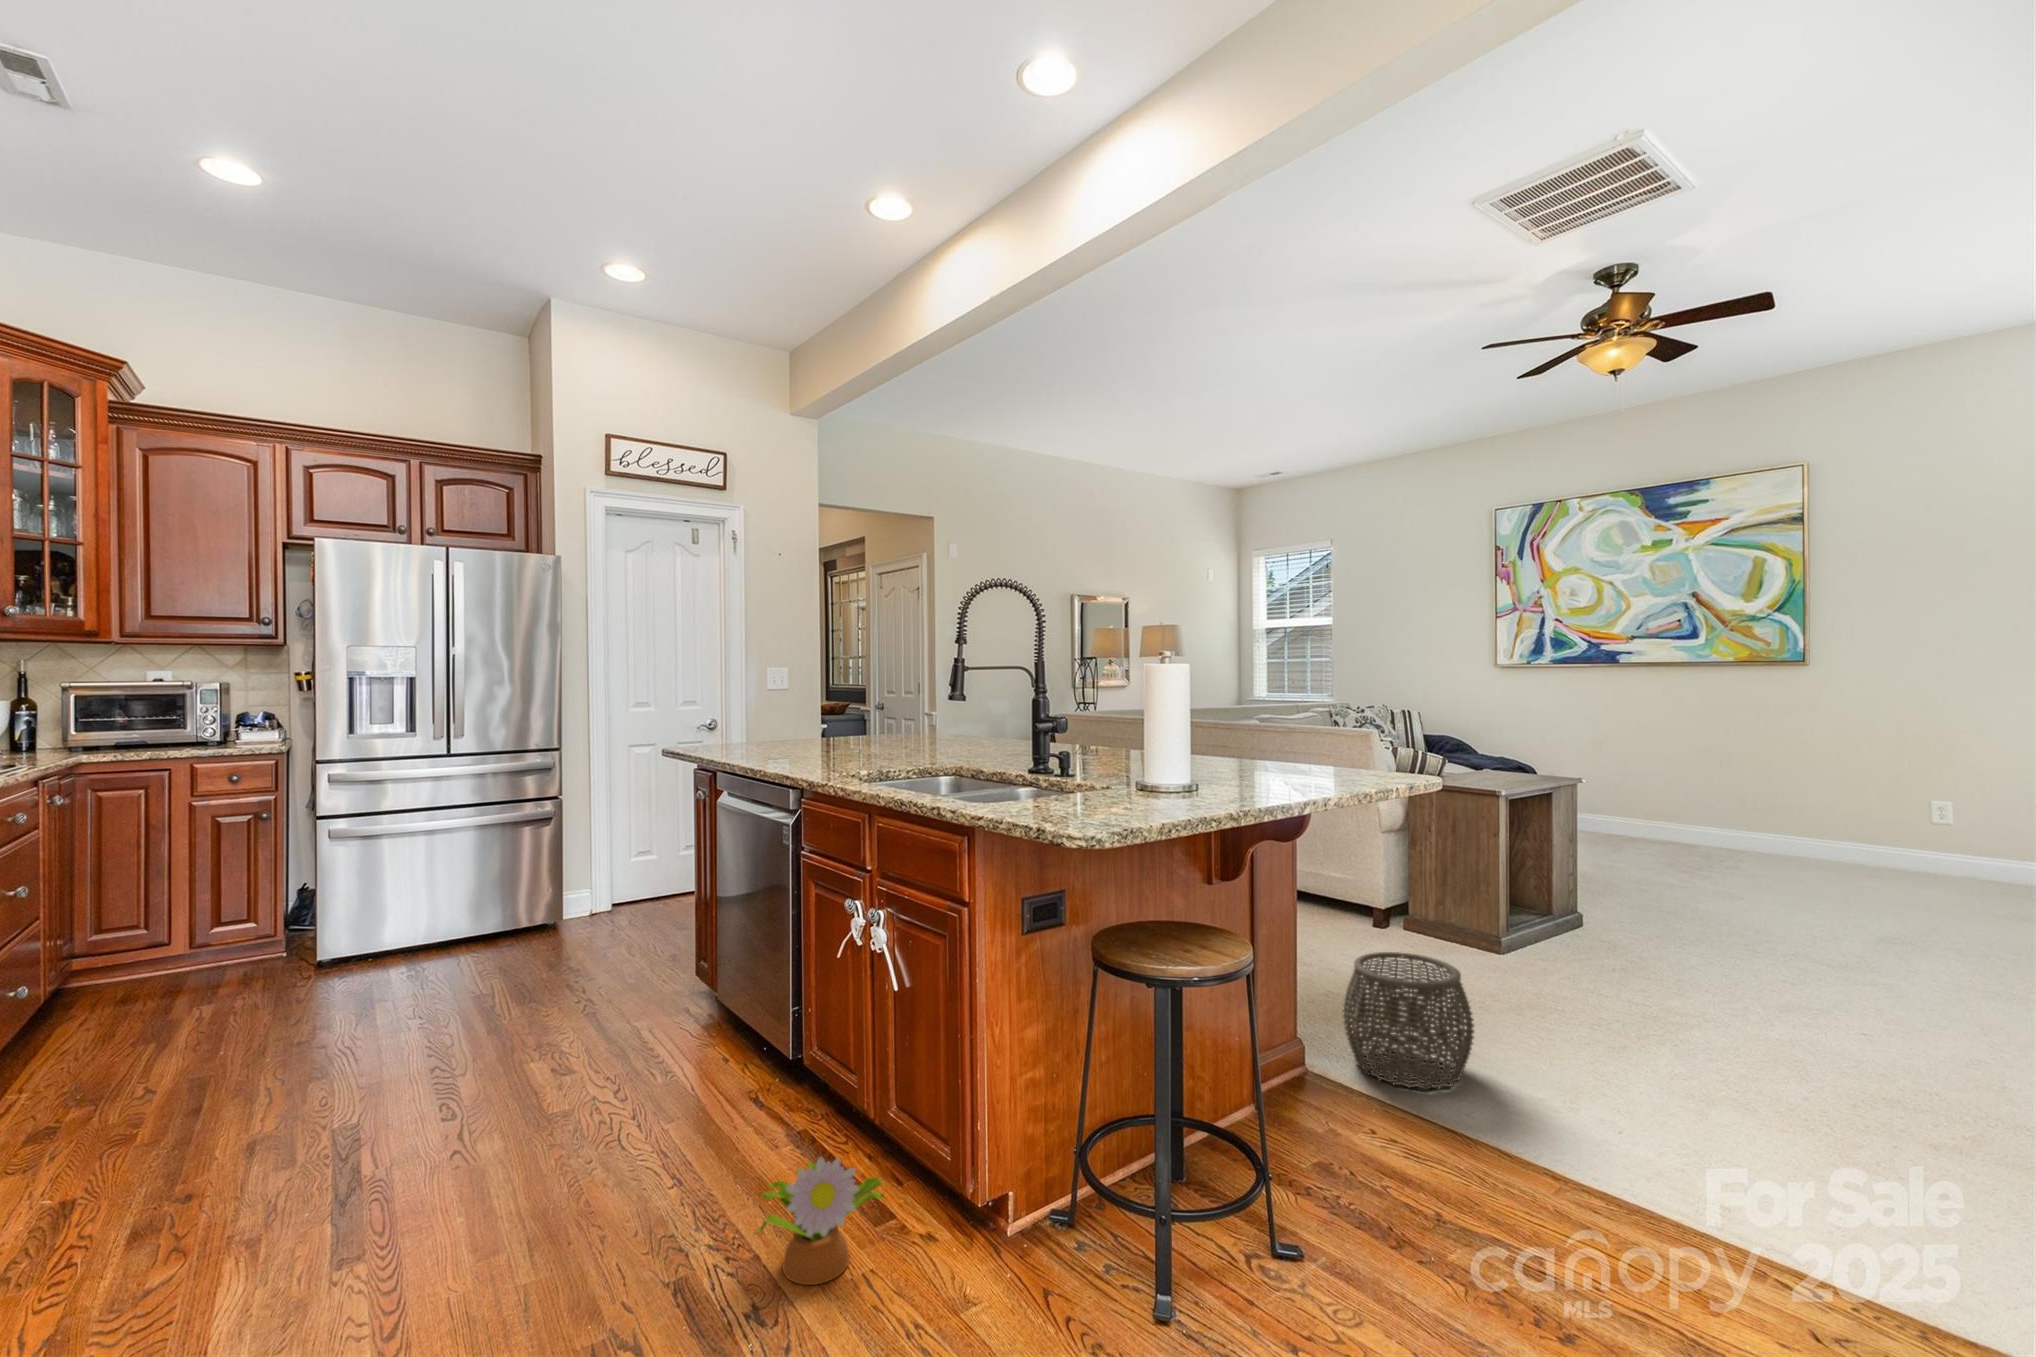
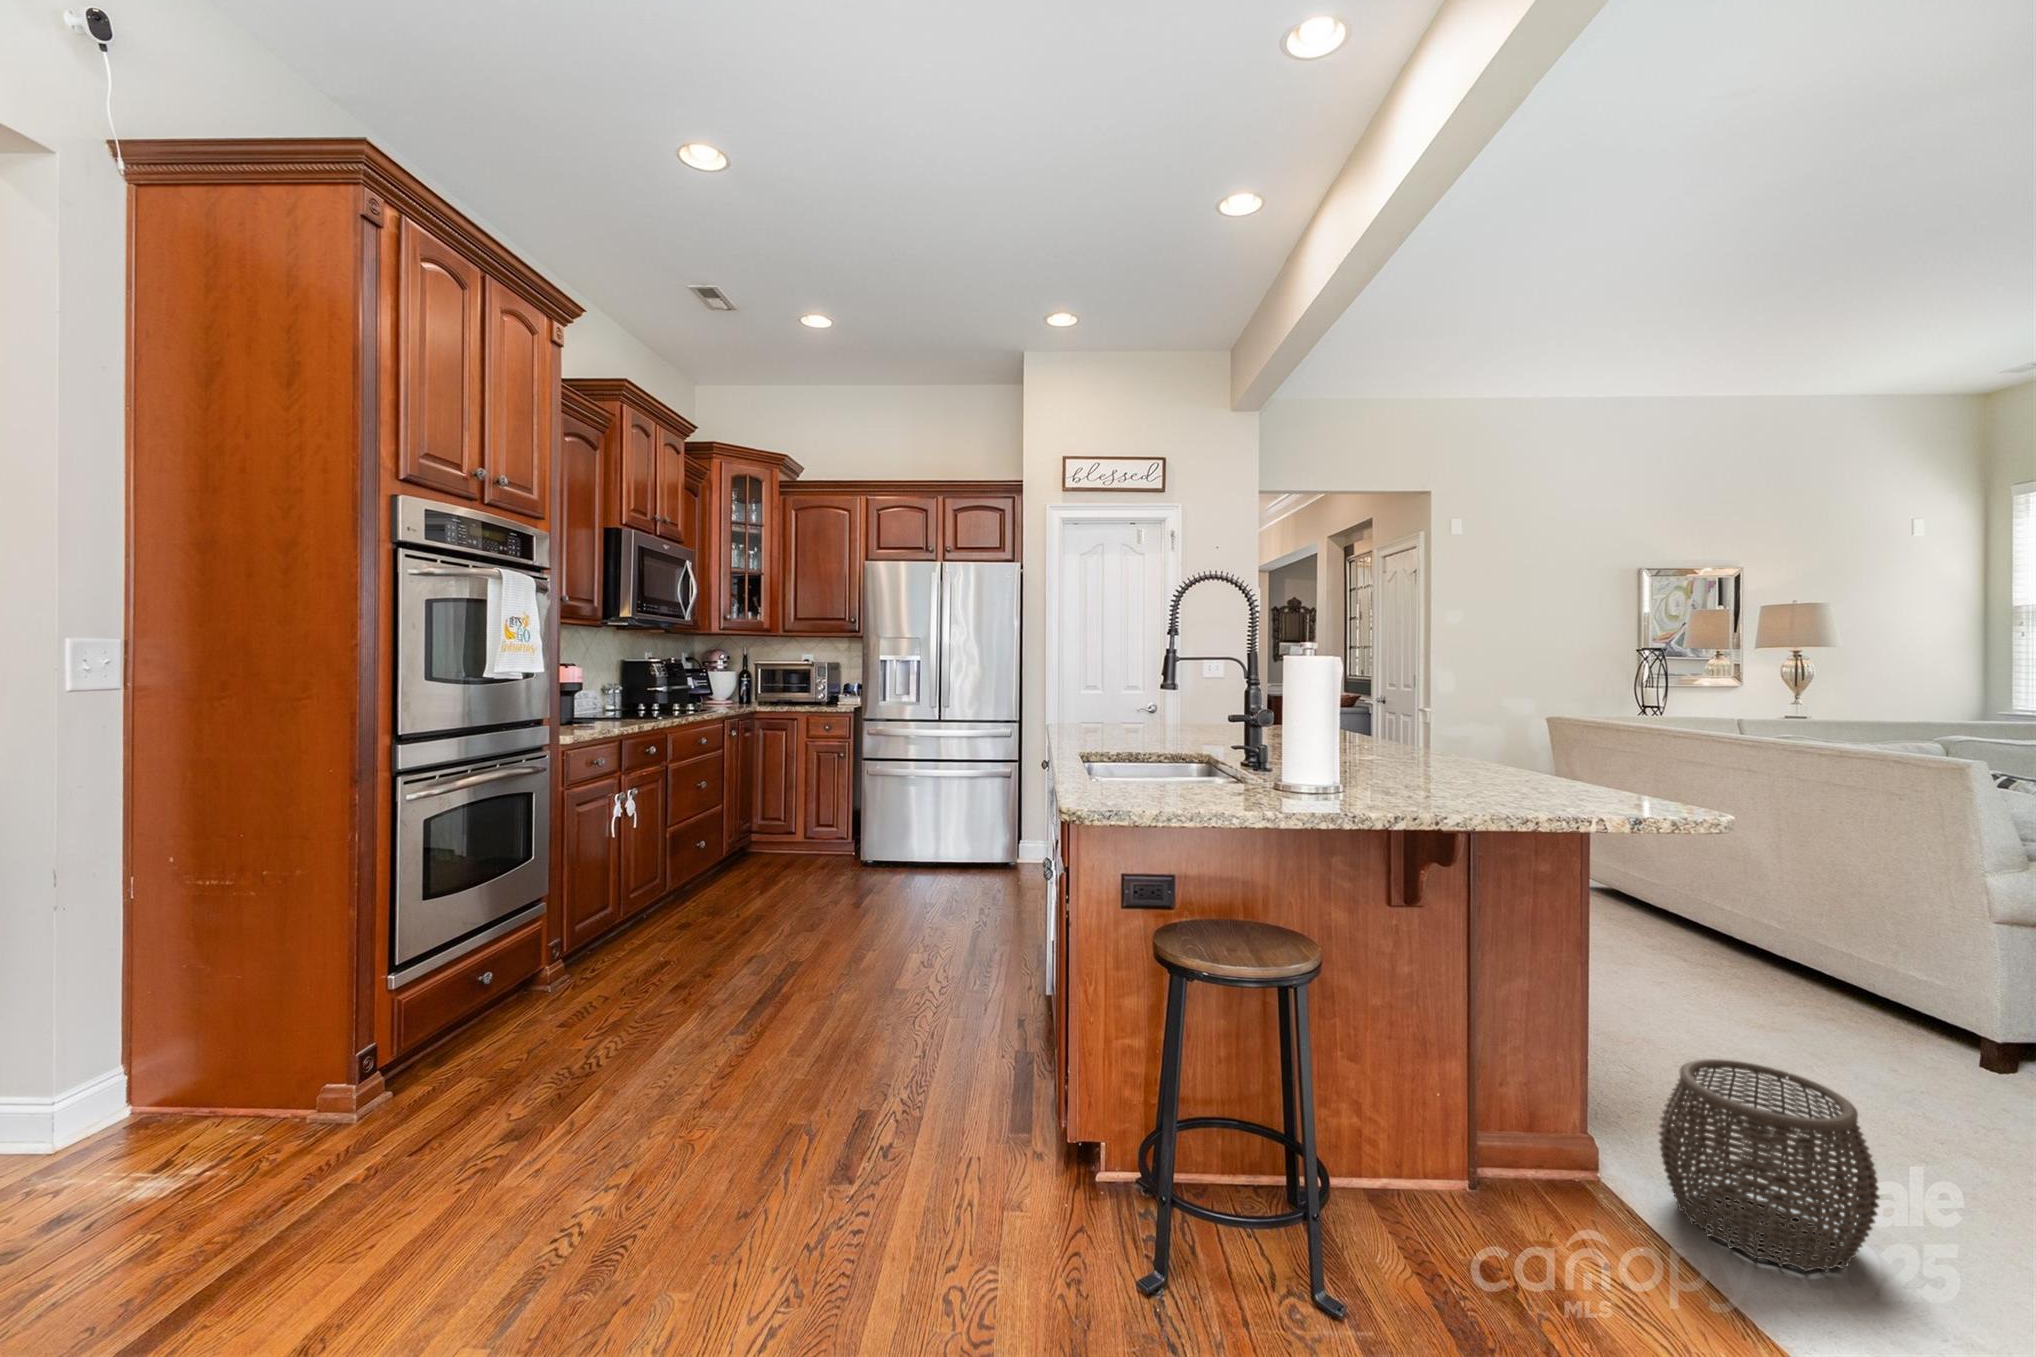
decorative plant: present [754,1157,884,1285] -> none [900,1048,1013,1151]

